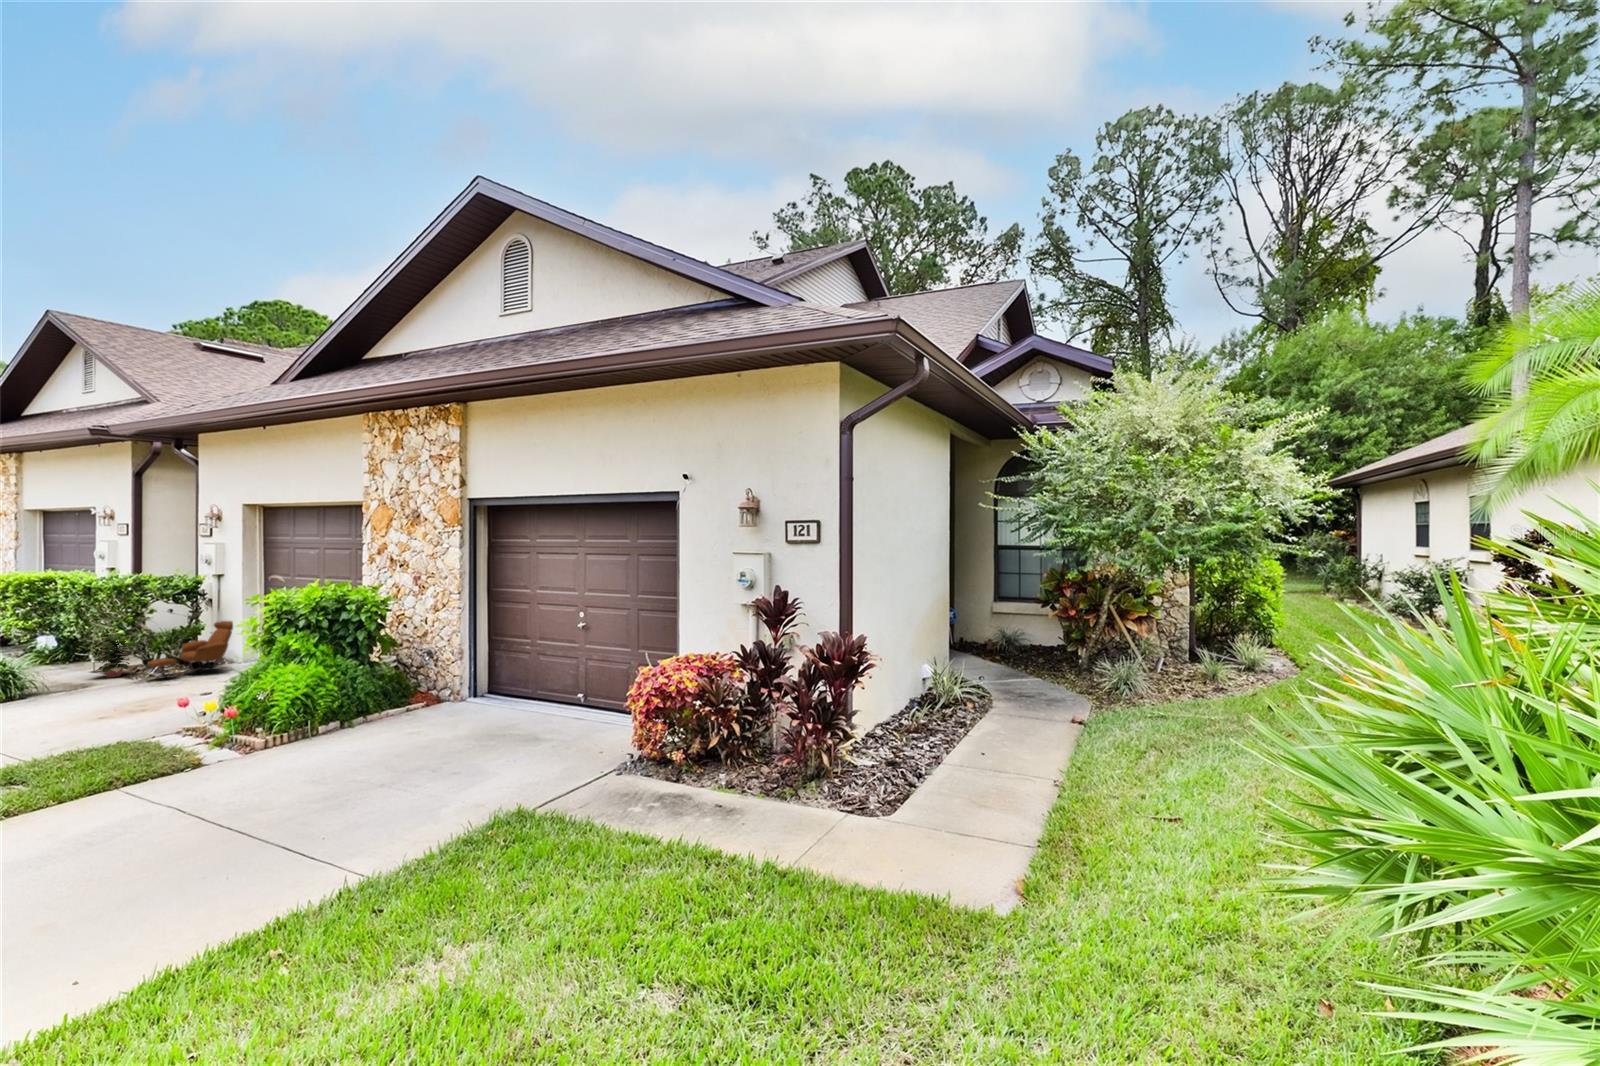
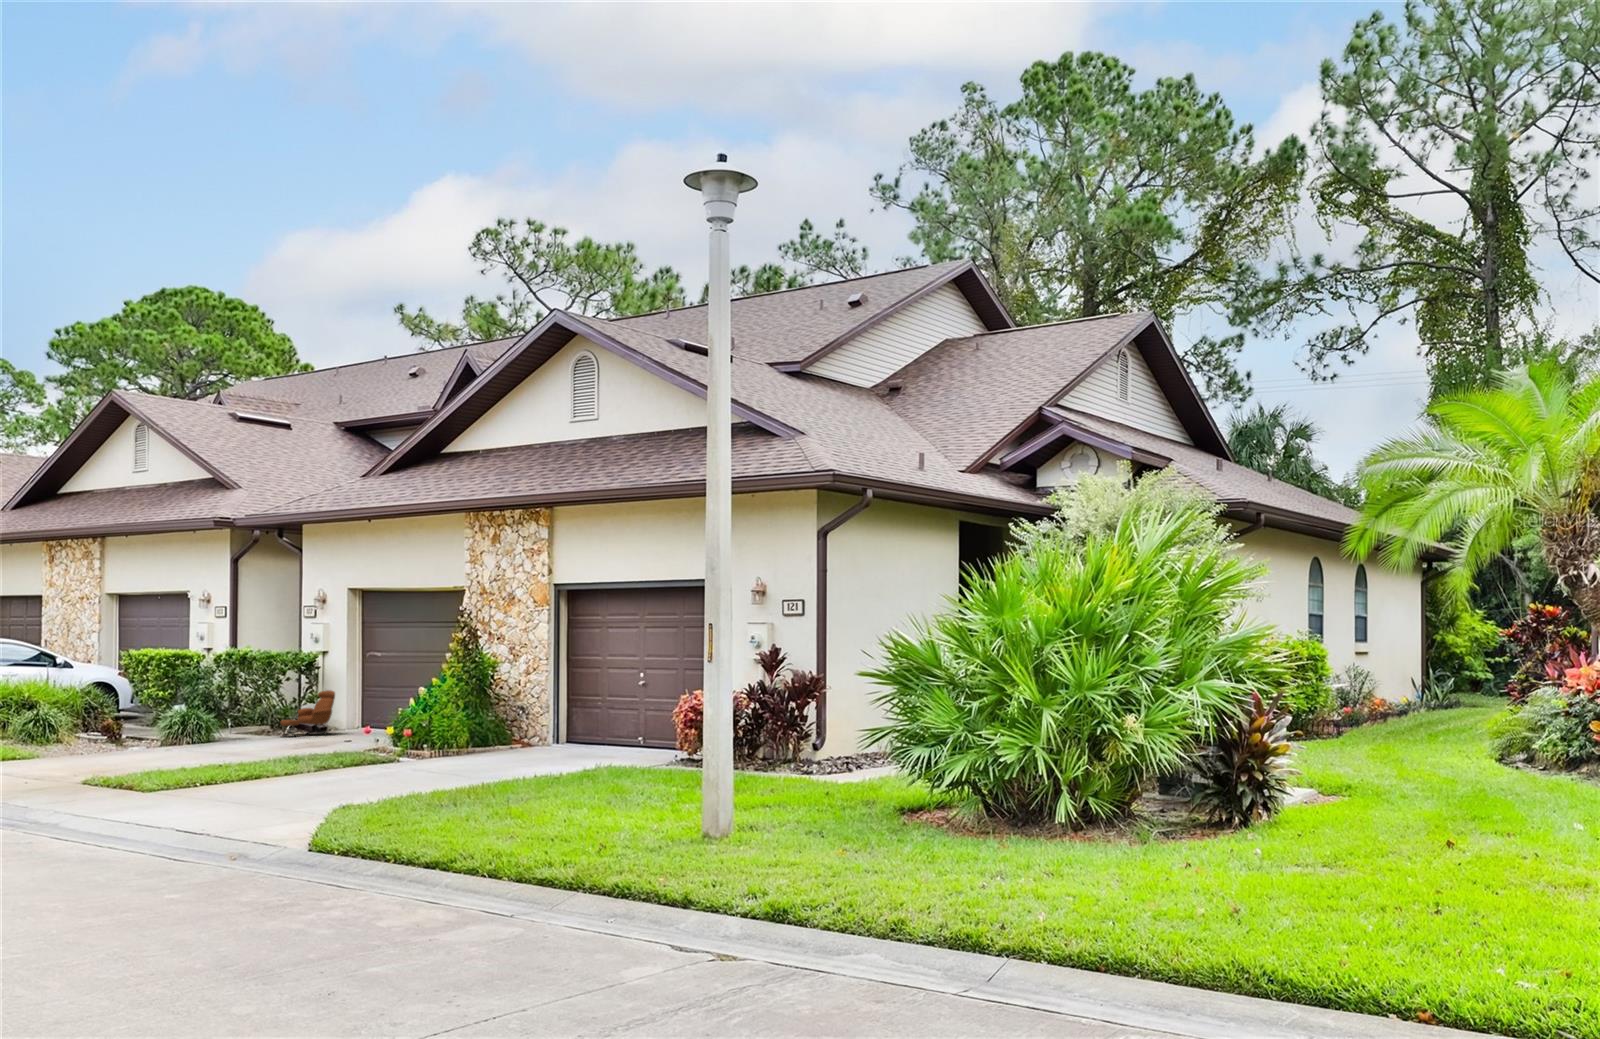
decorative plant: present [93,632,135,677] -> none [233,697,262,736]

